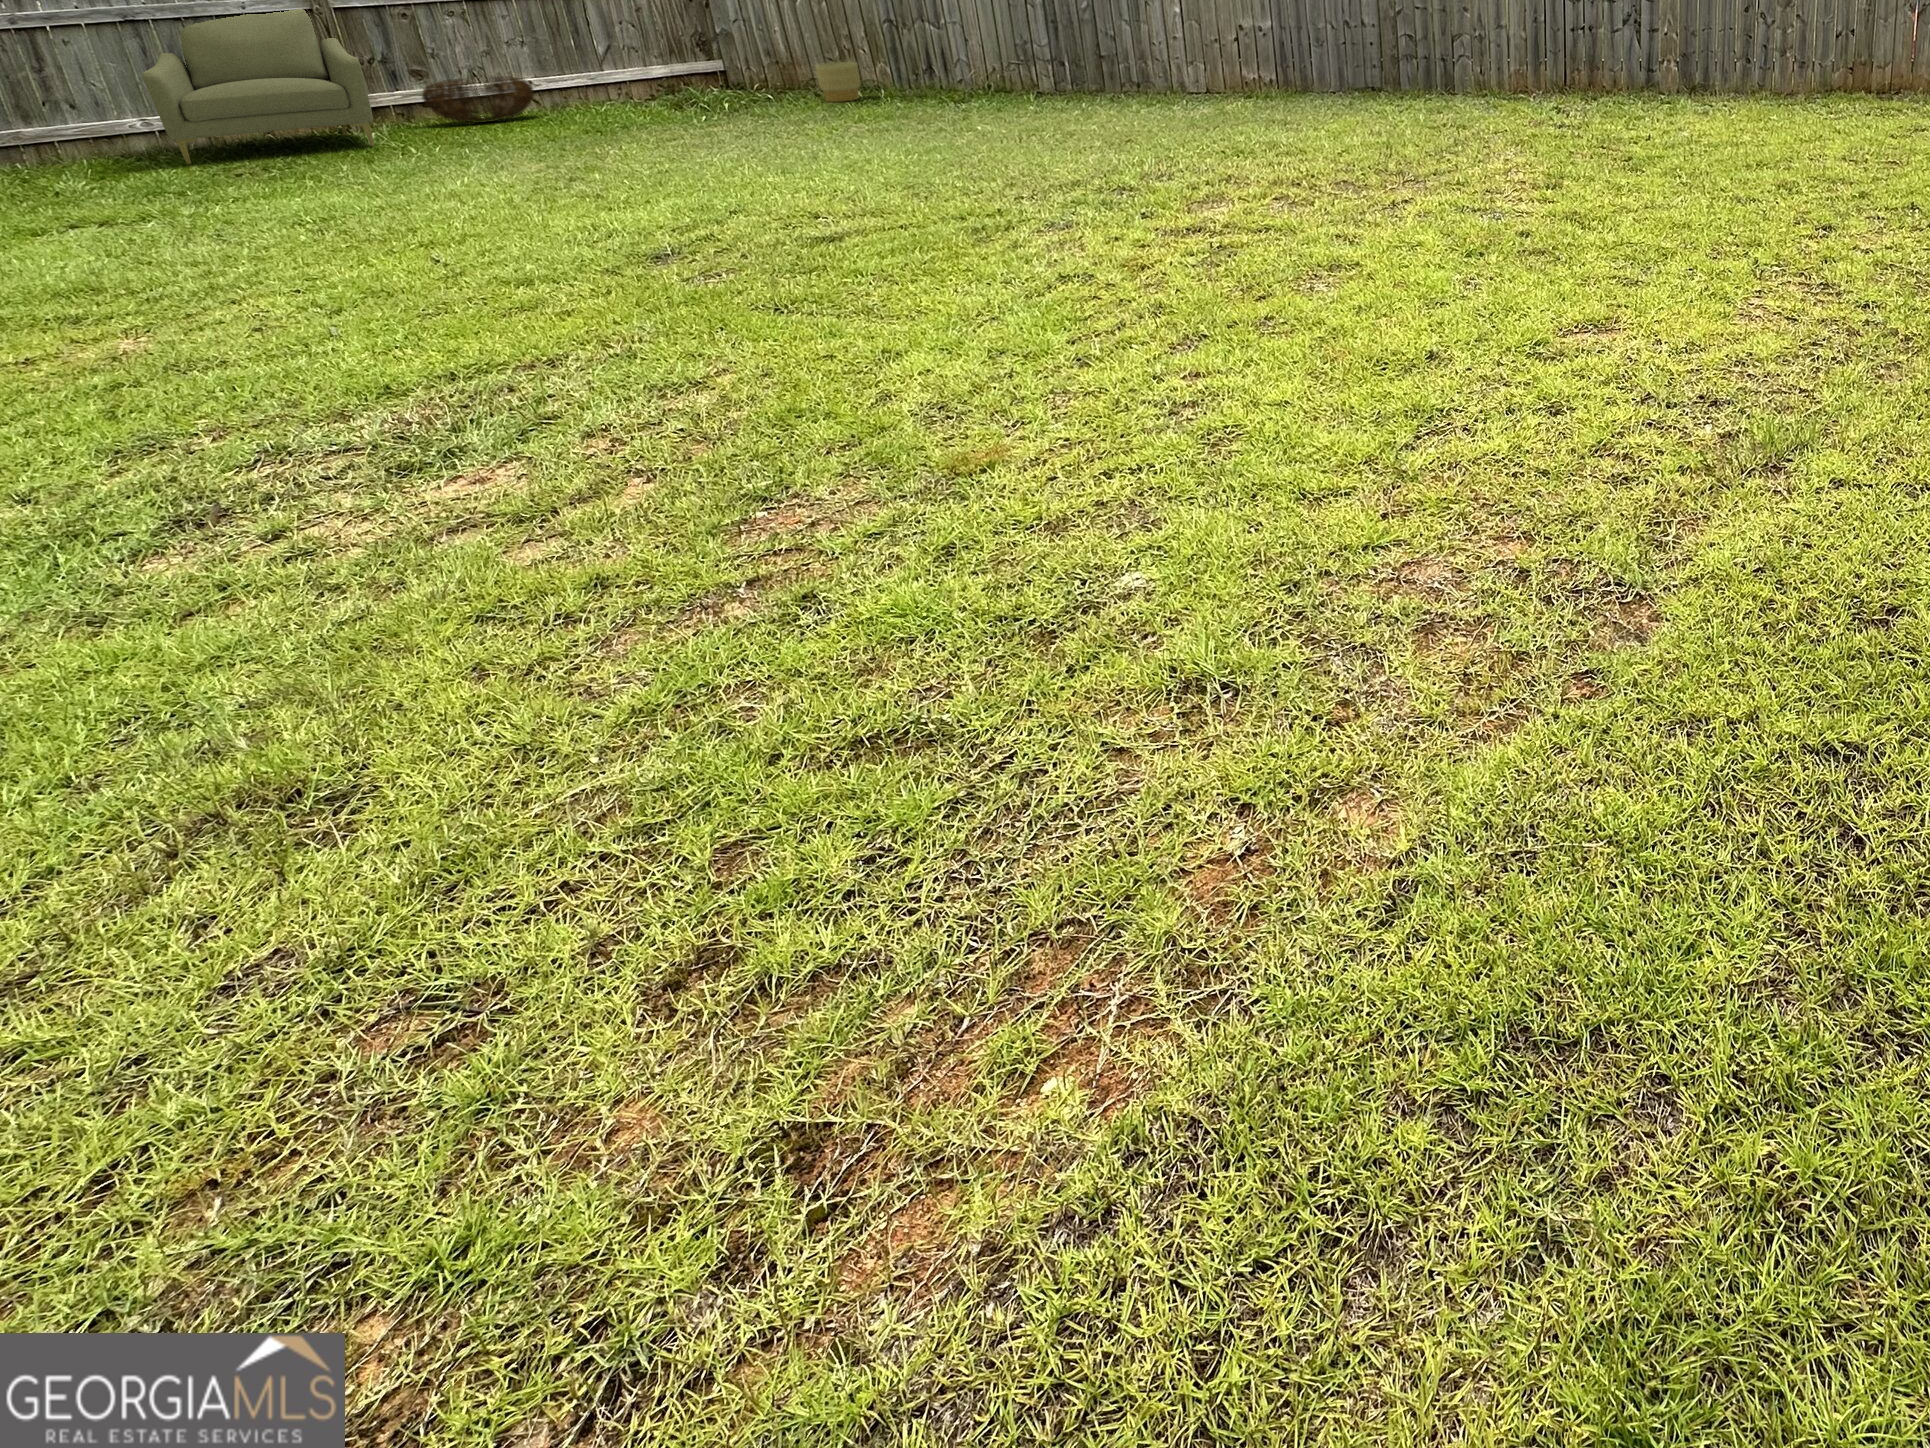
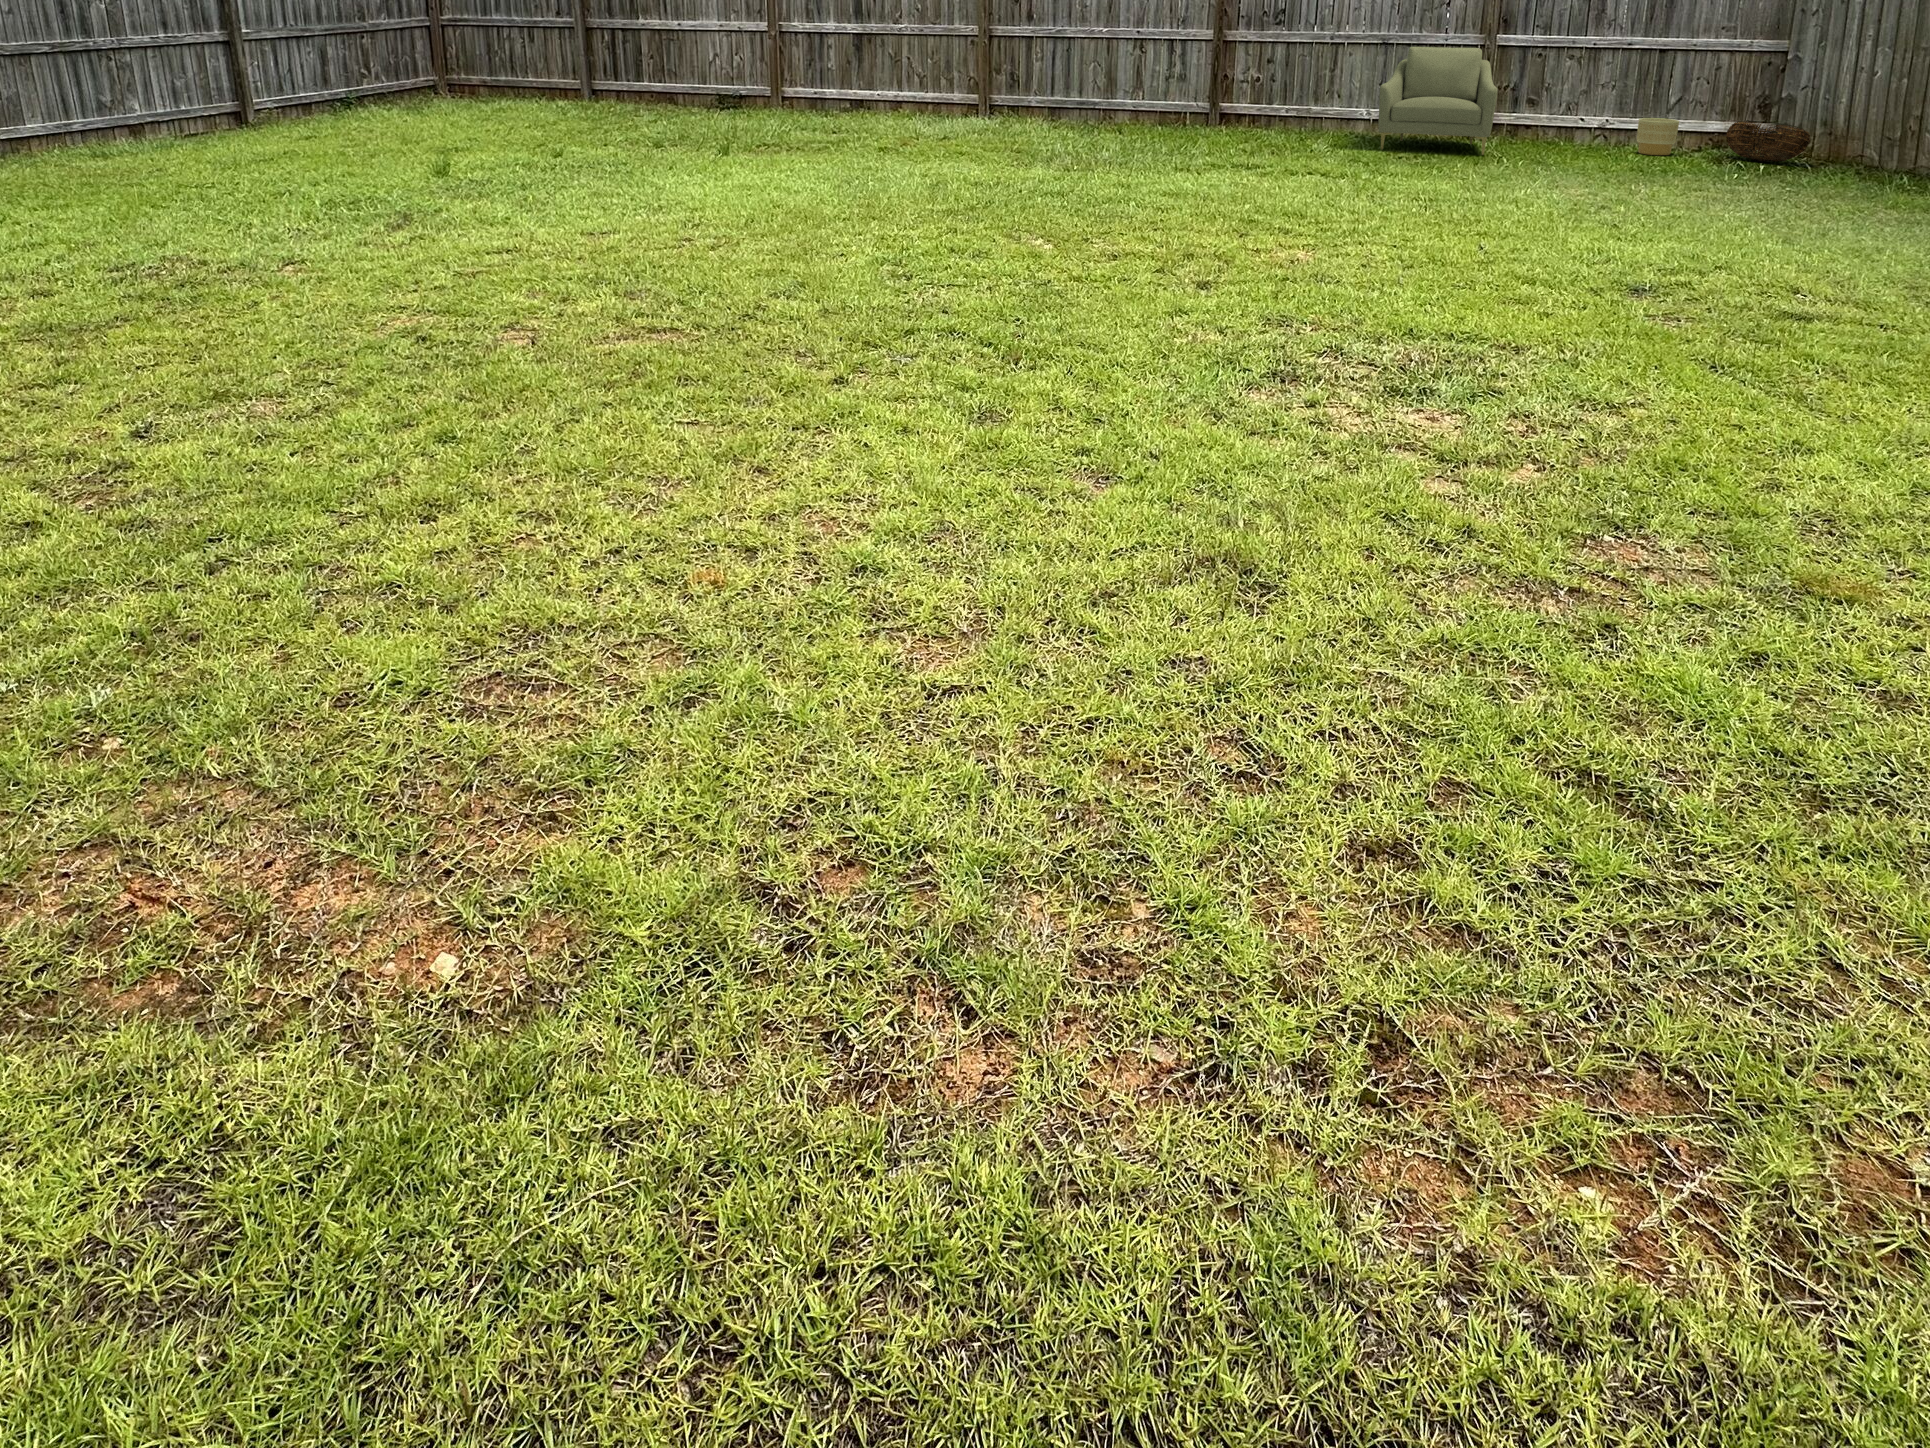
planter: present [815,62,860,102] -> present [1637,118,1679,155]
basket: present [422,76,533,123] -> present [1726,120,1810,162]

